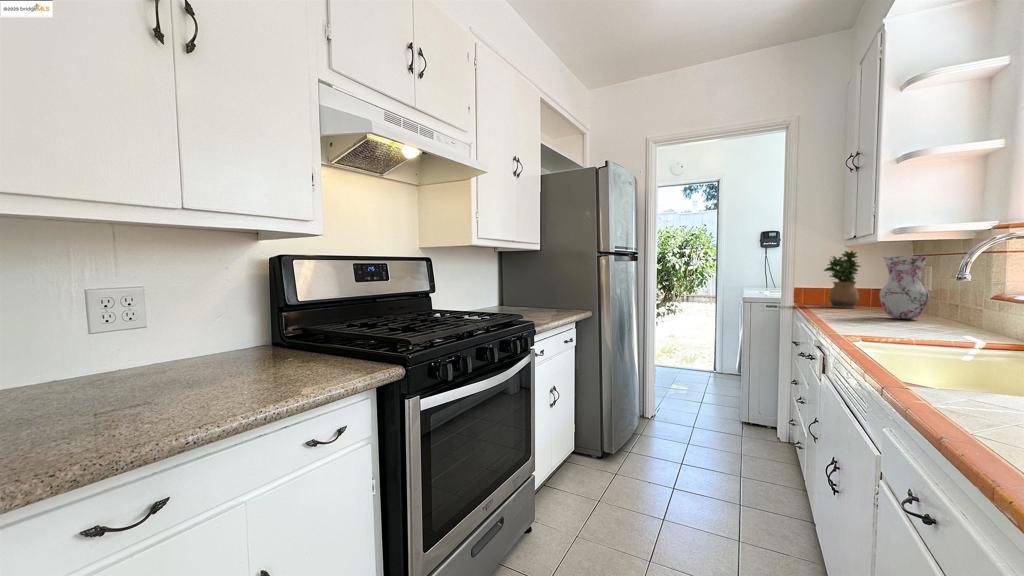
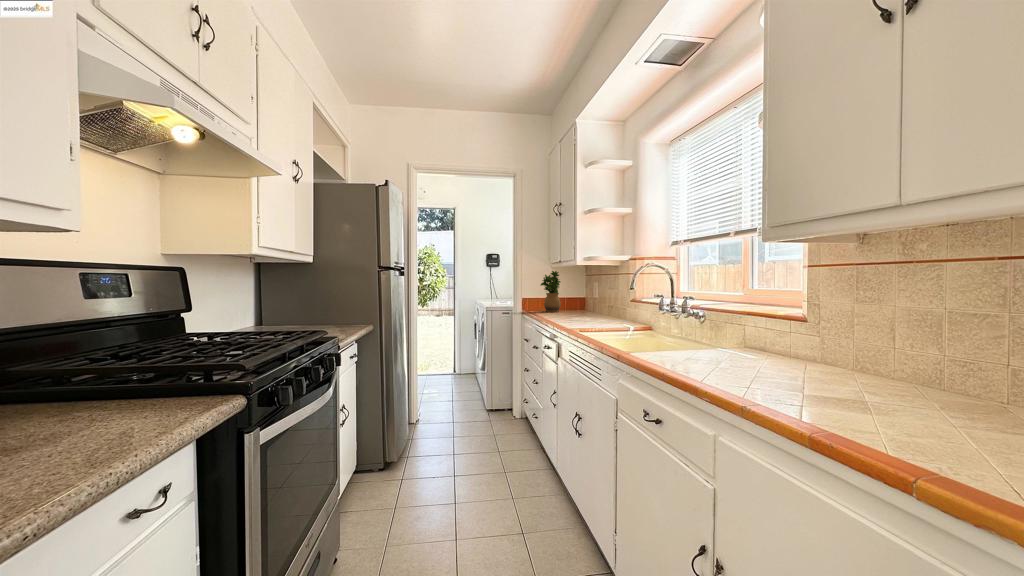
vase: present [880,256,929,319] -> none [577,275,601,317]

